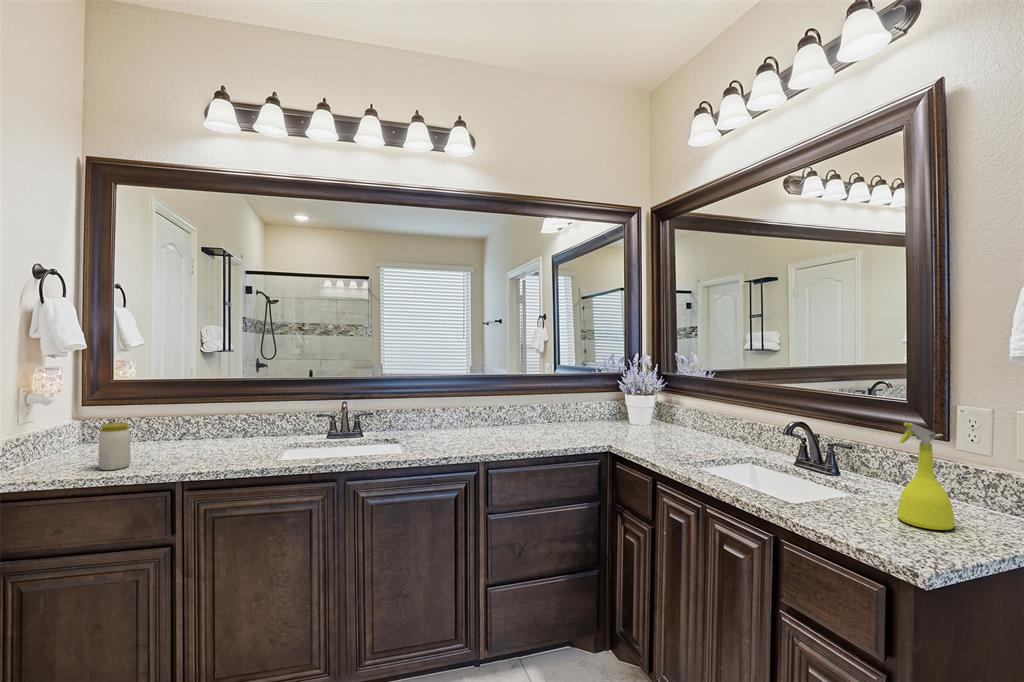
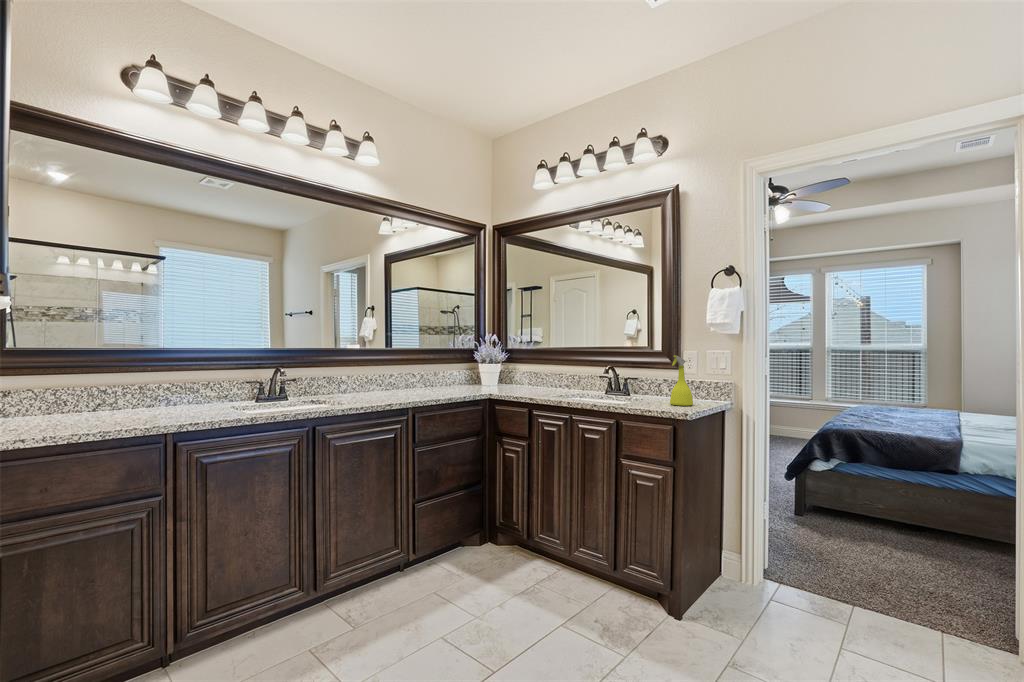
jar: present [98,422,131,470] -> none [71,383,104,429]

